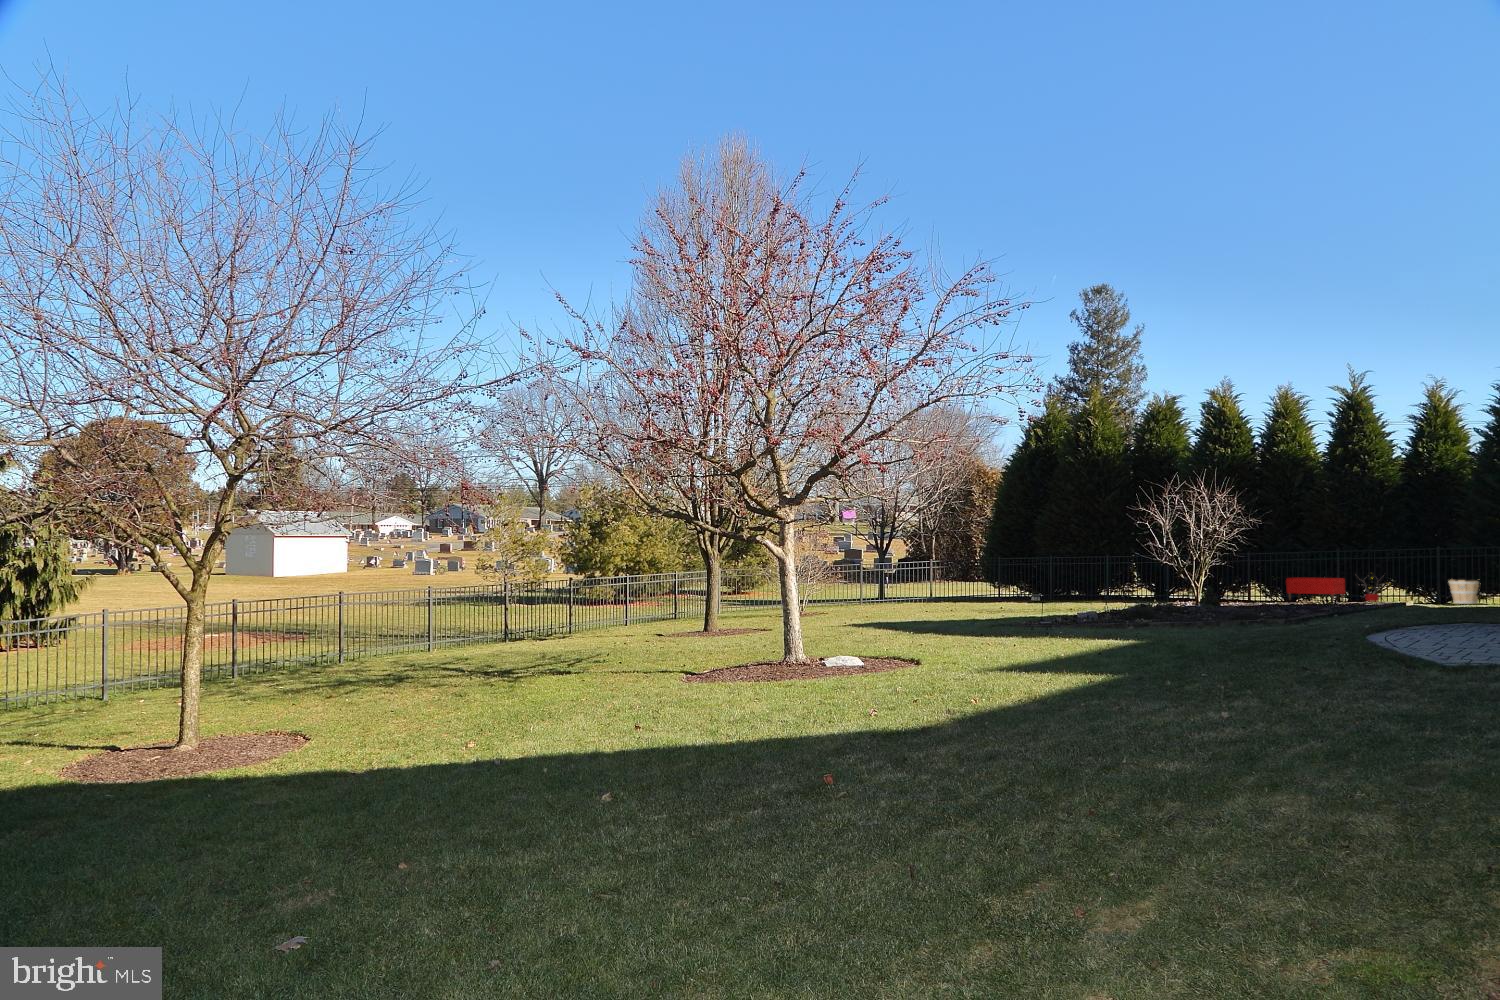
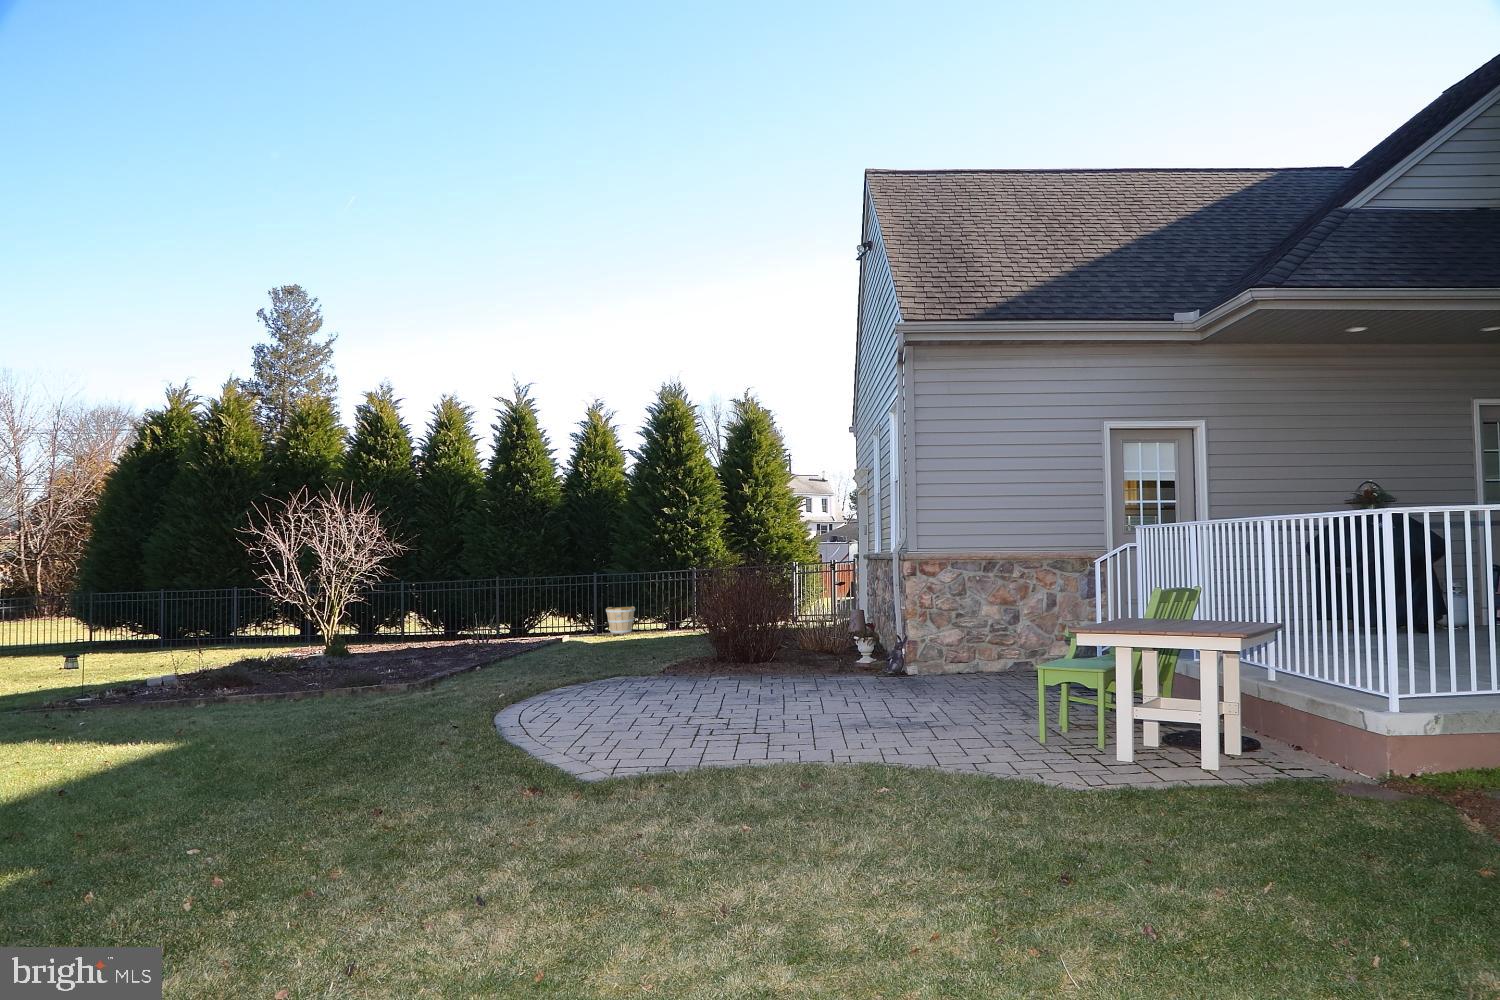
bench: present [1286,578,1345,601] -> none [445,609,507,637]
decorative plant: present [1363,578,1379,602] -> none [513,601,552,634]

